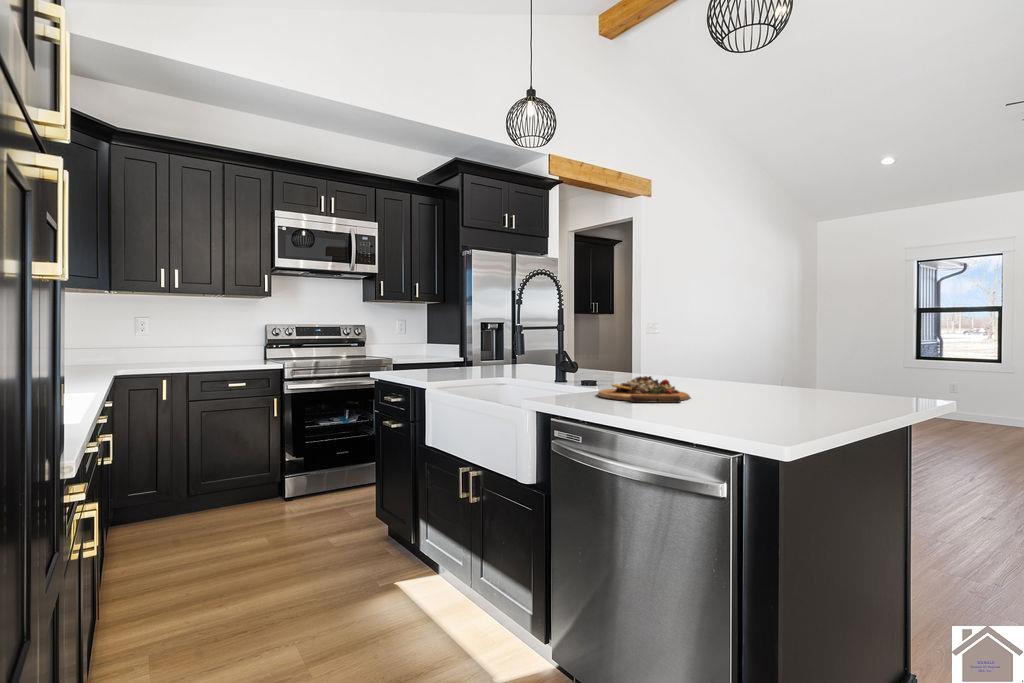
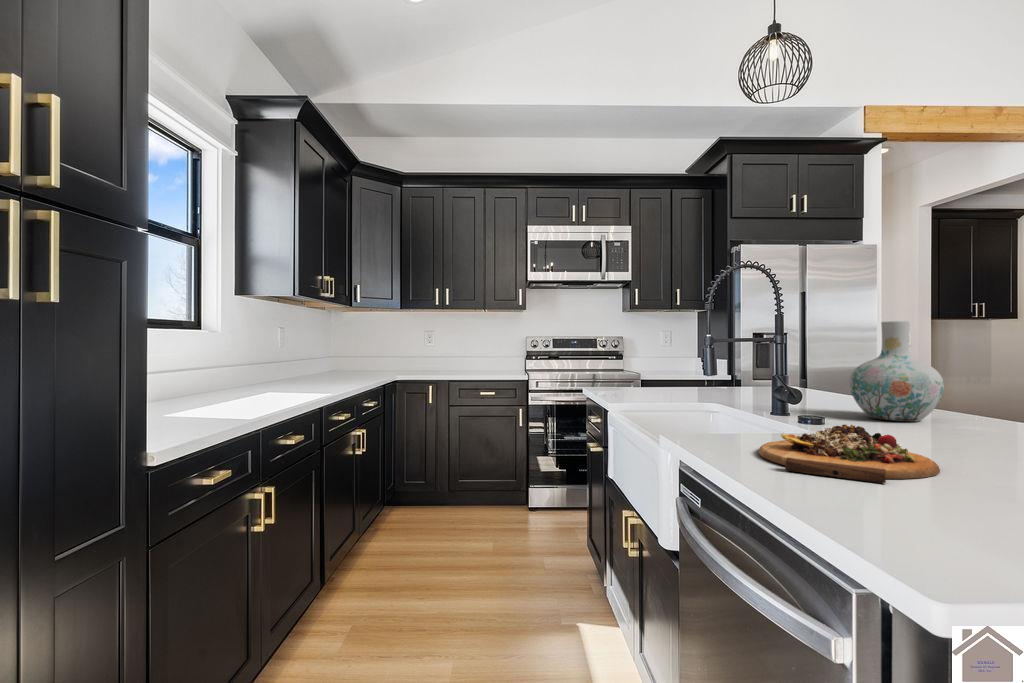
vase: none [597,316,647,379] -> present [850,321,944,422]

